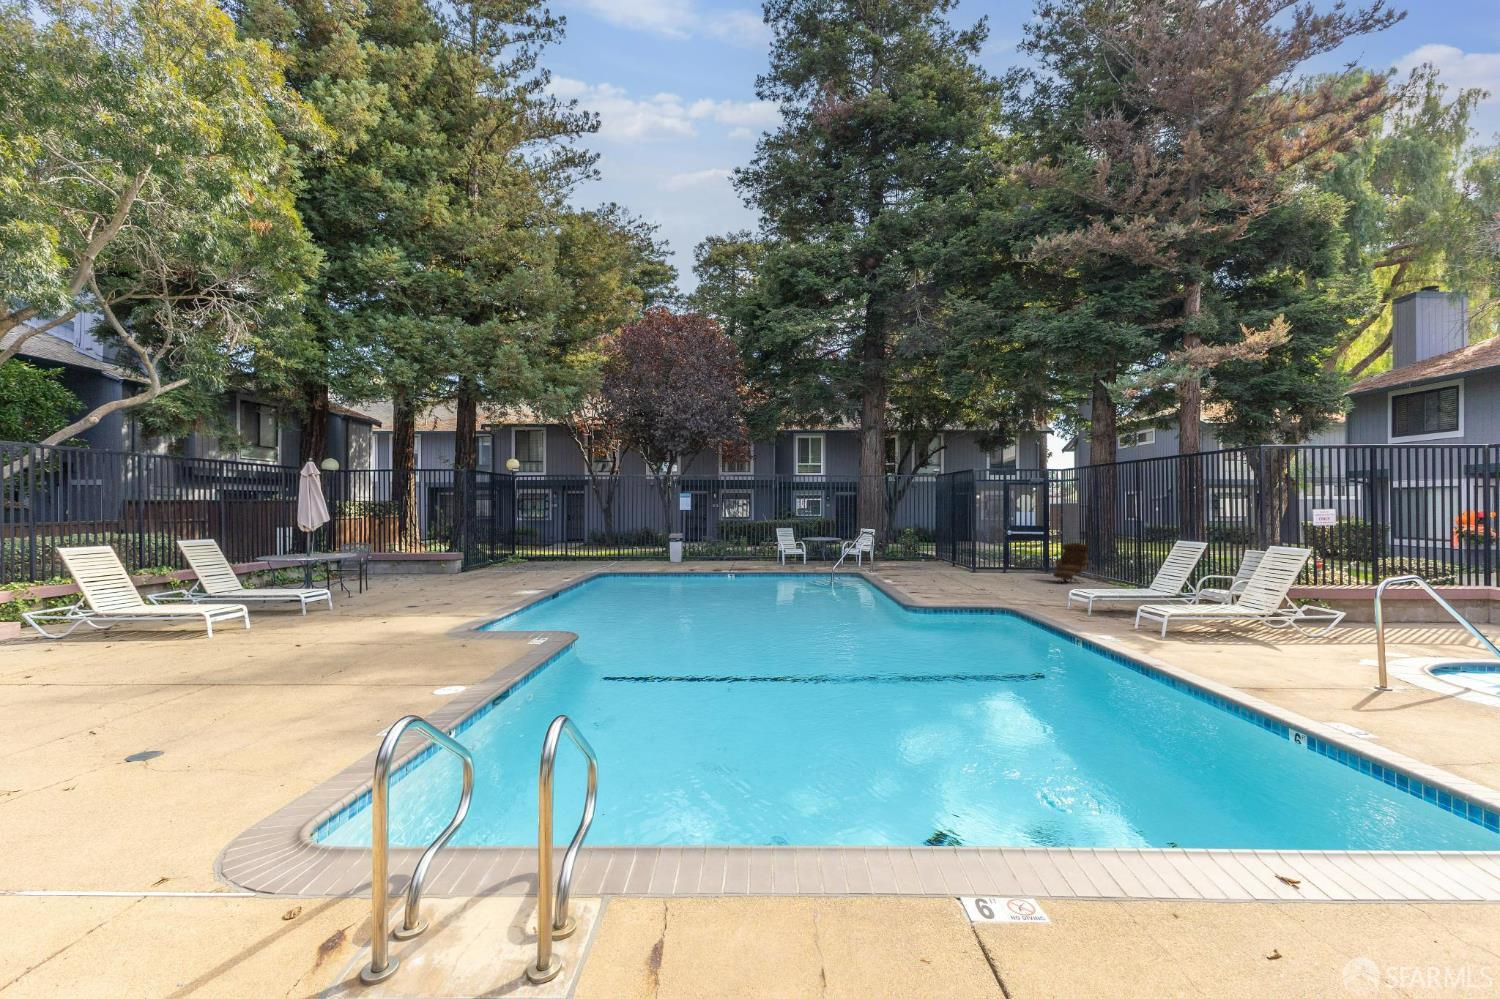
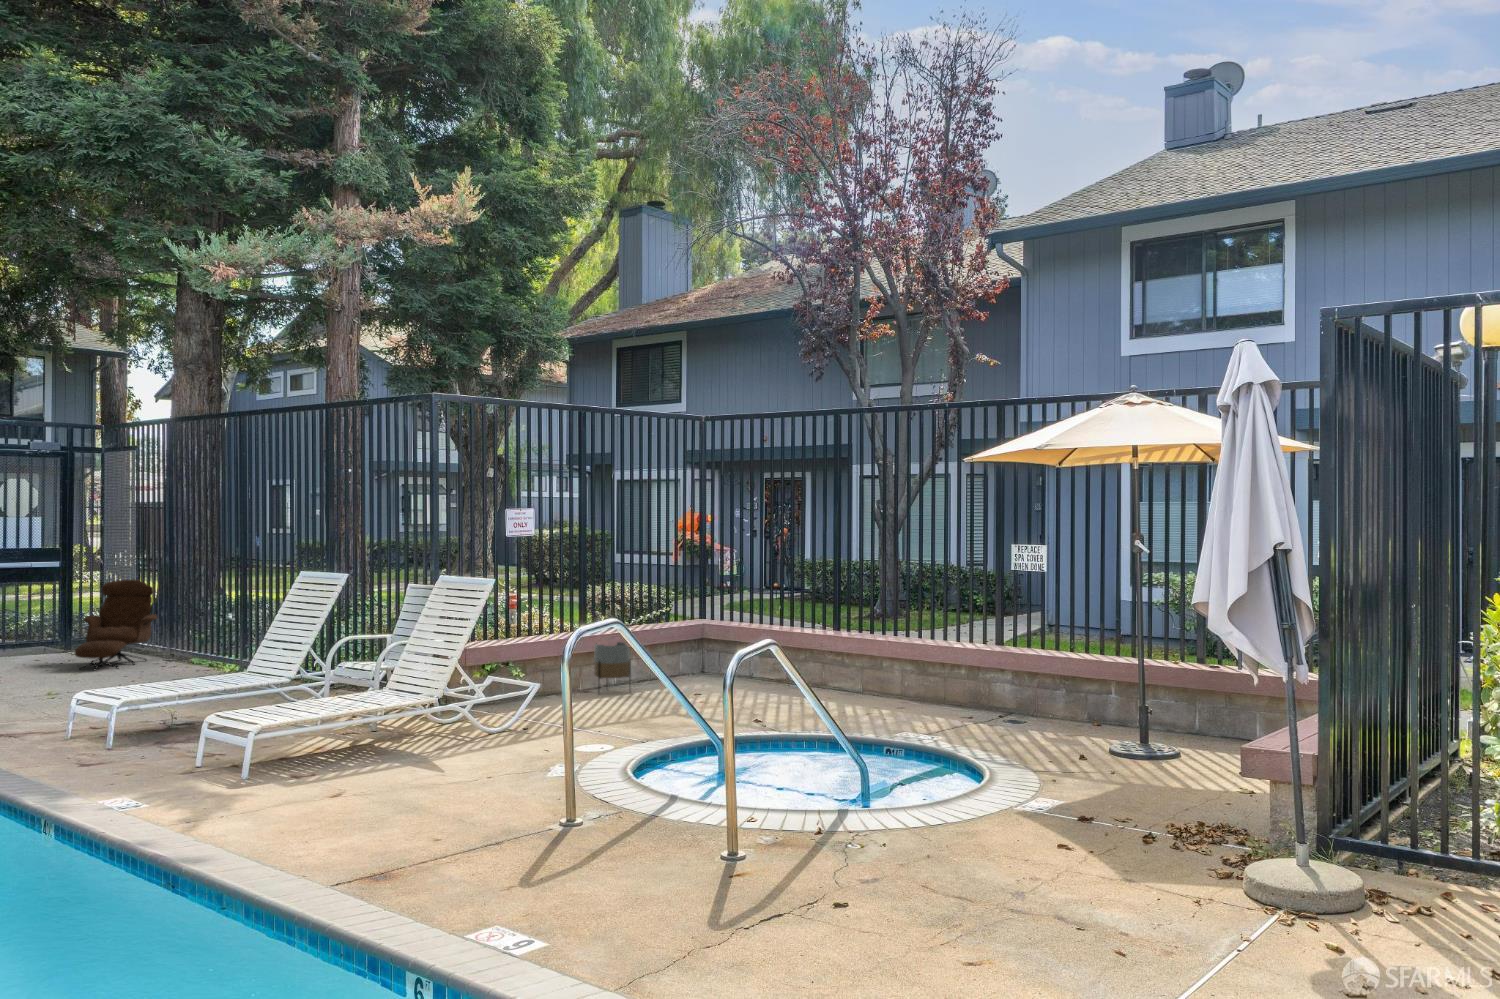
planter: none [1385,595,1417,629] -> present [594,642,631,680]

